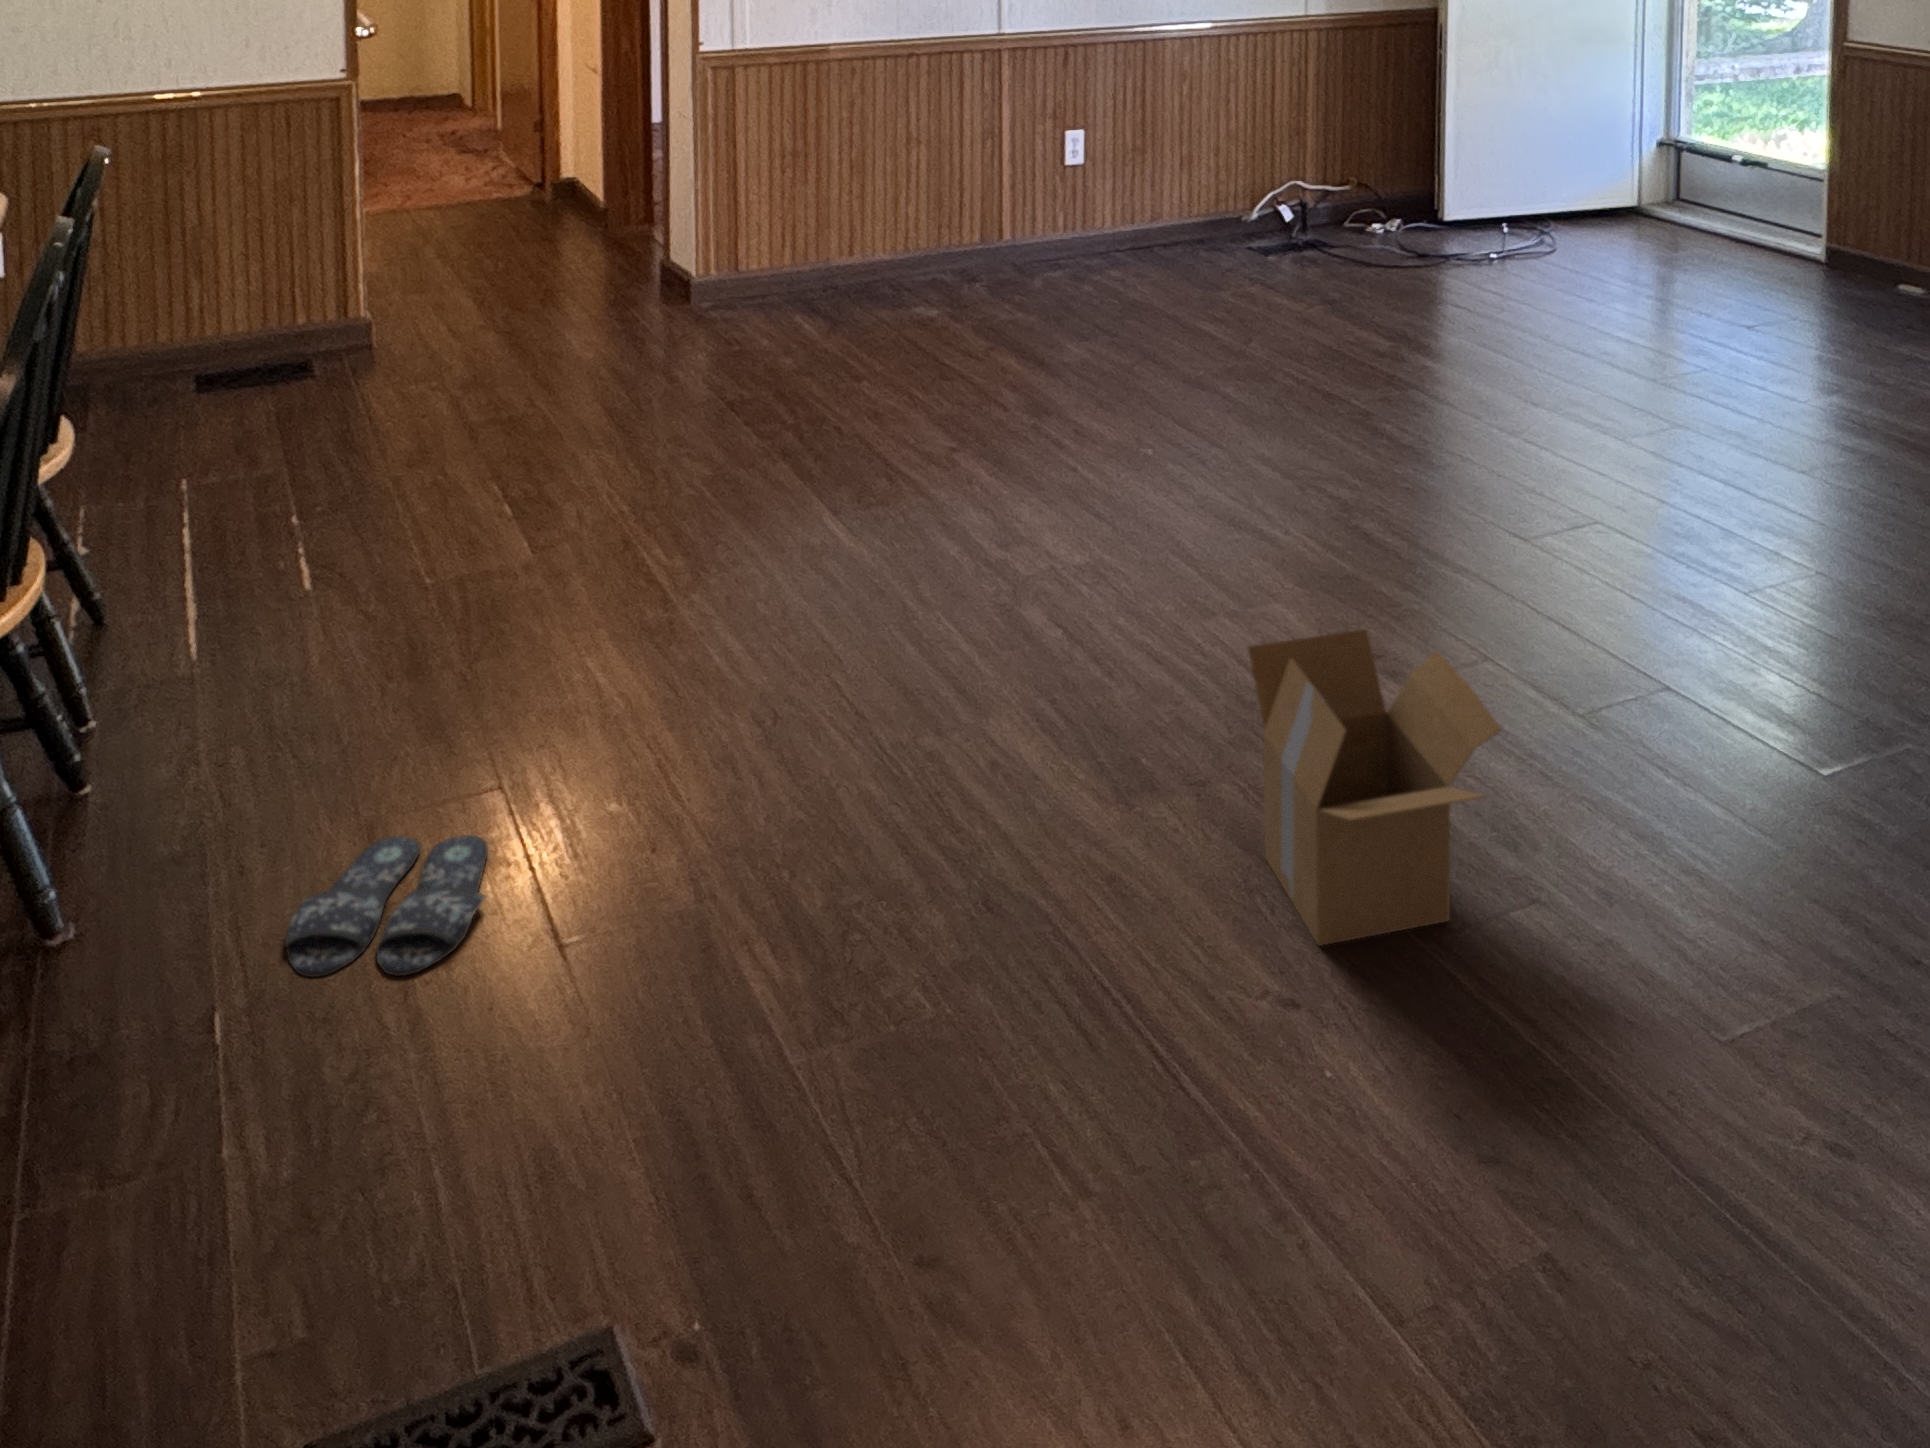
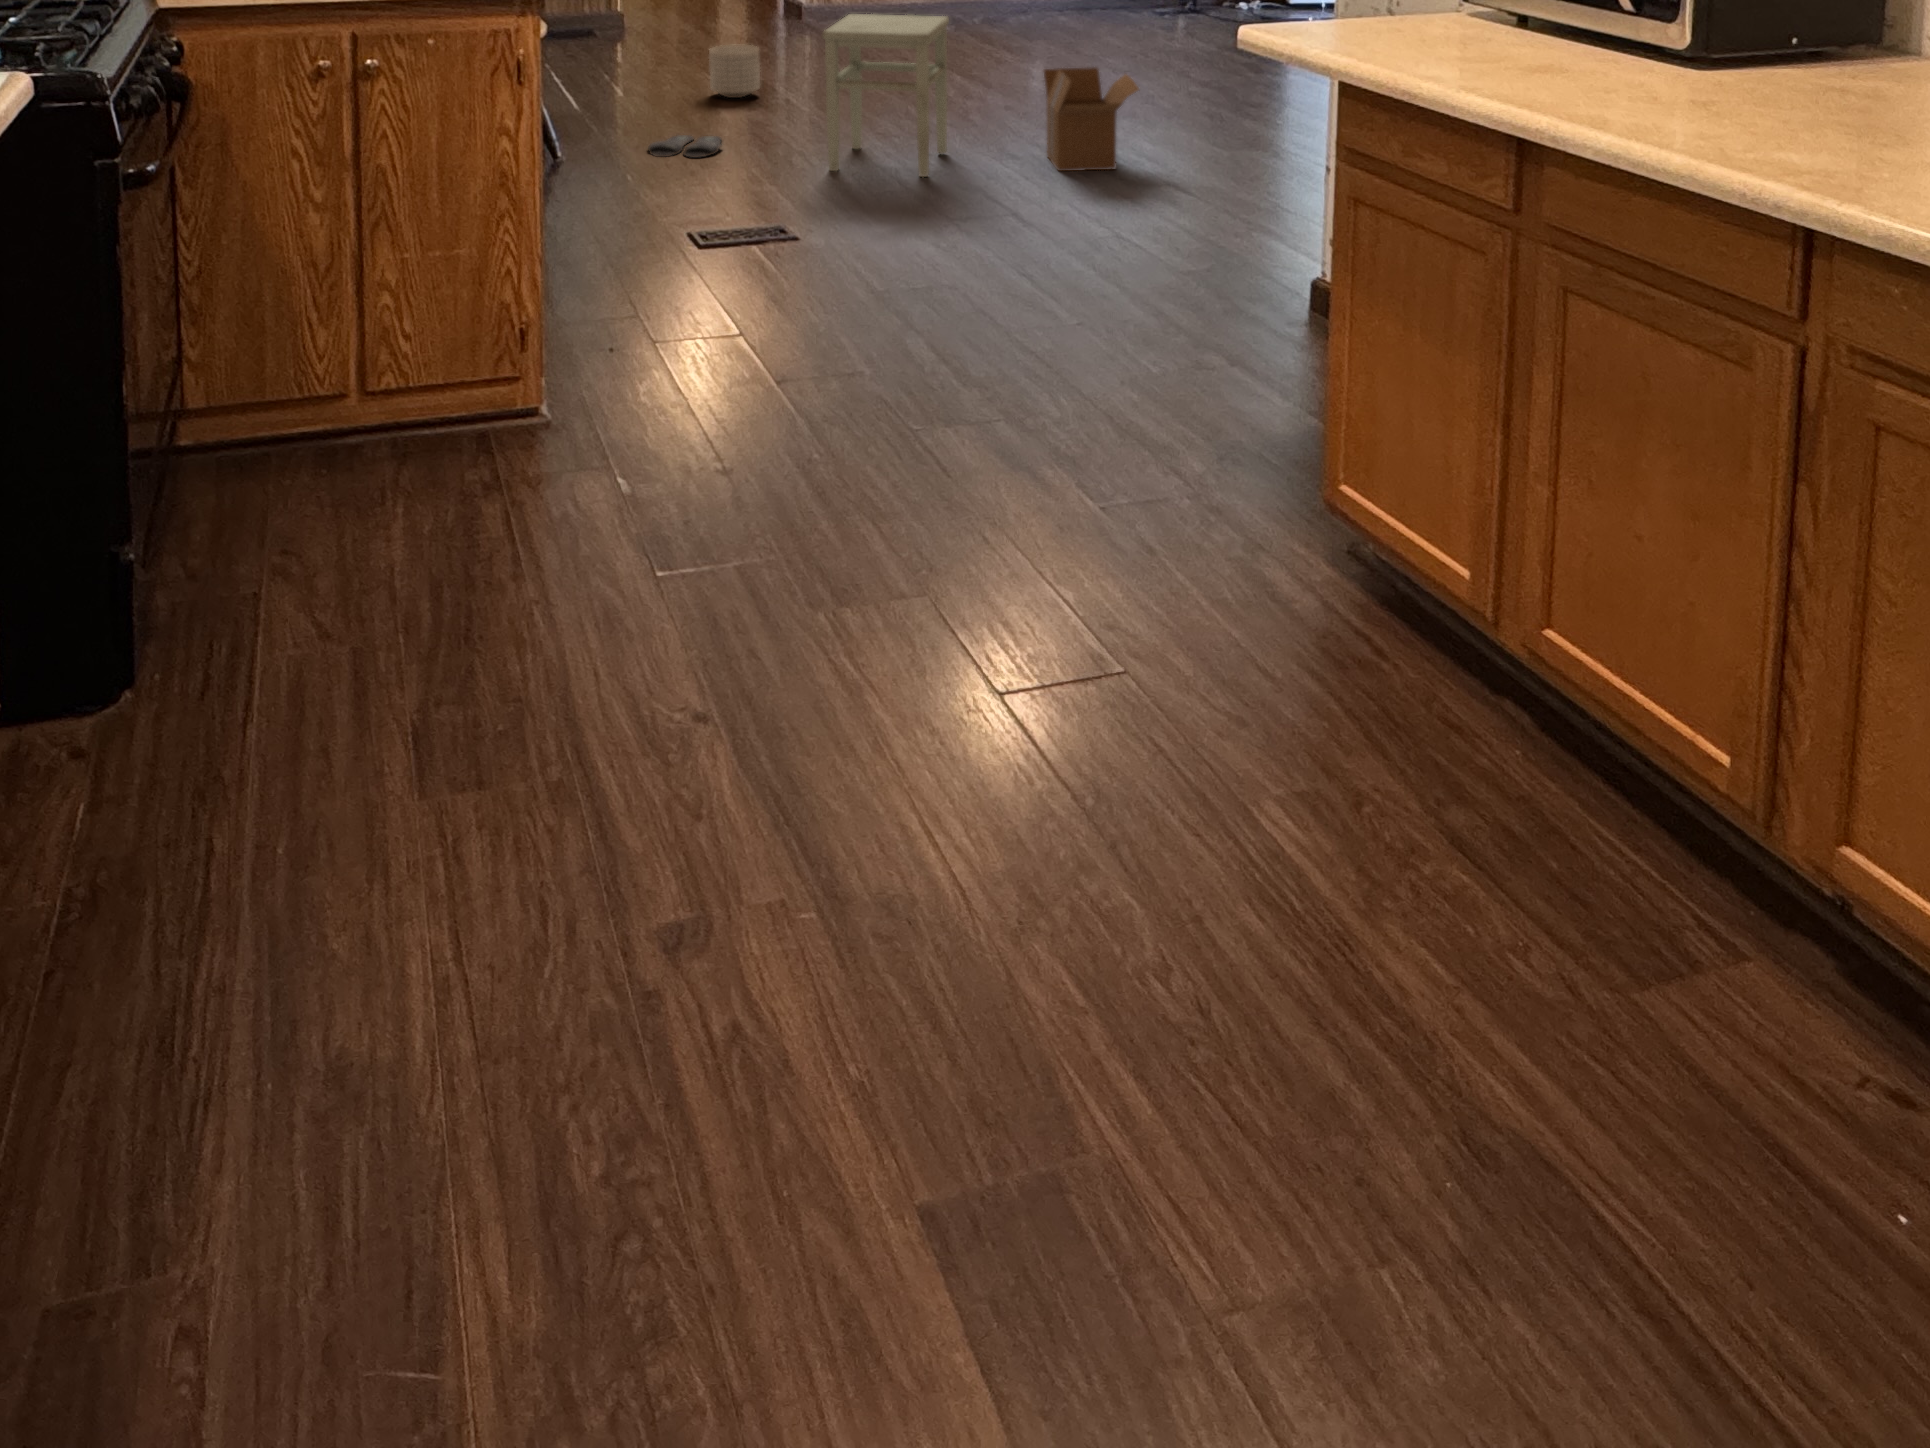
planter: none [485,495,597,624] -> present [709,45,760,98]
stool: none [728,546,1034,1034] -> present [822,14,949,177]

